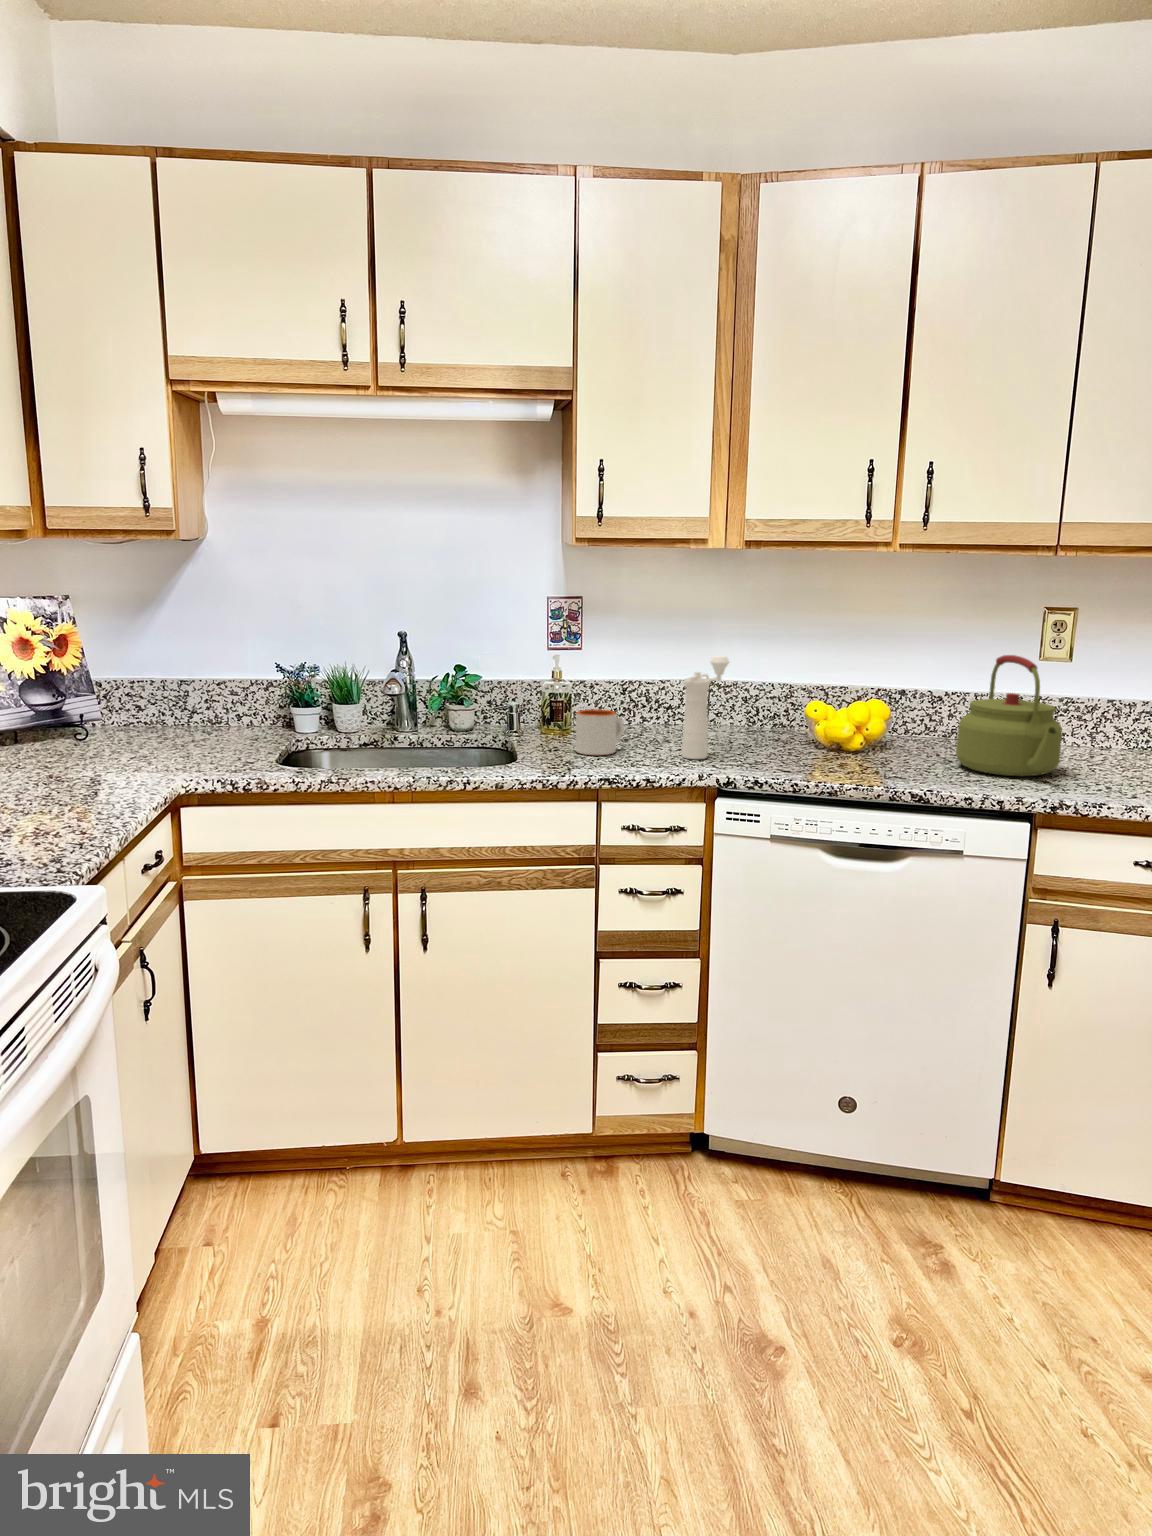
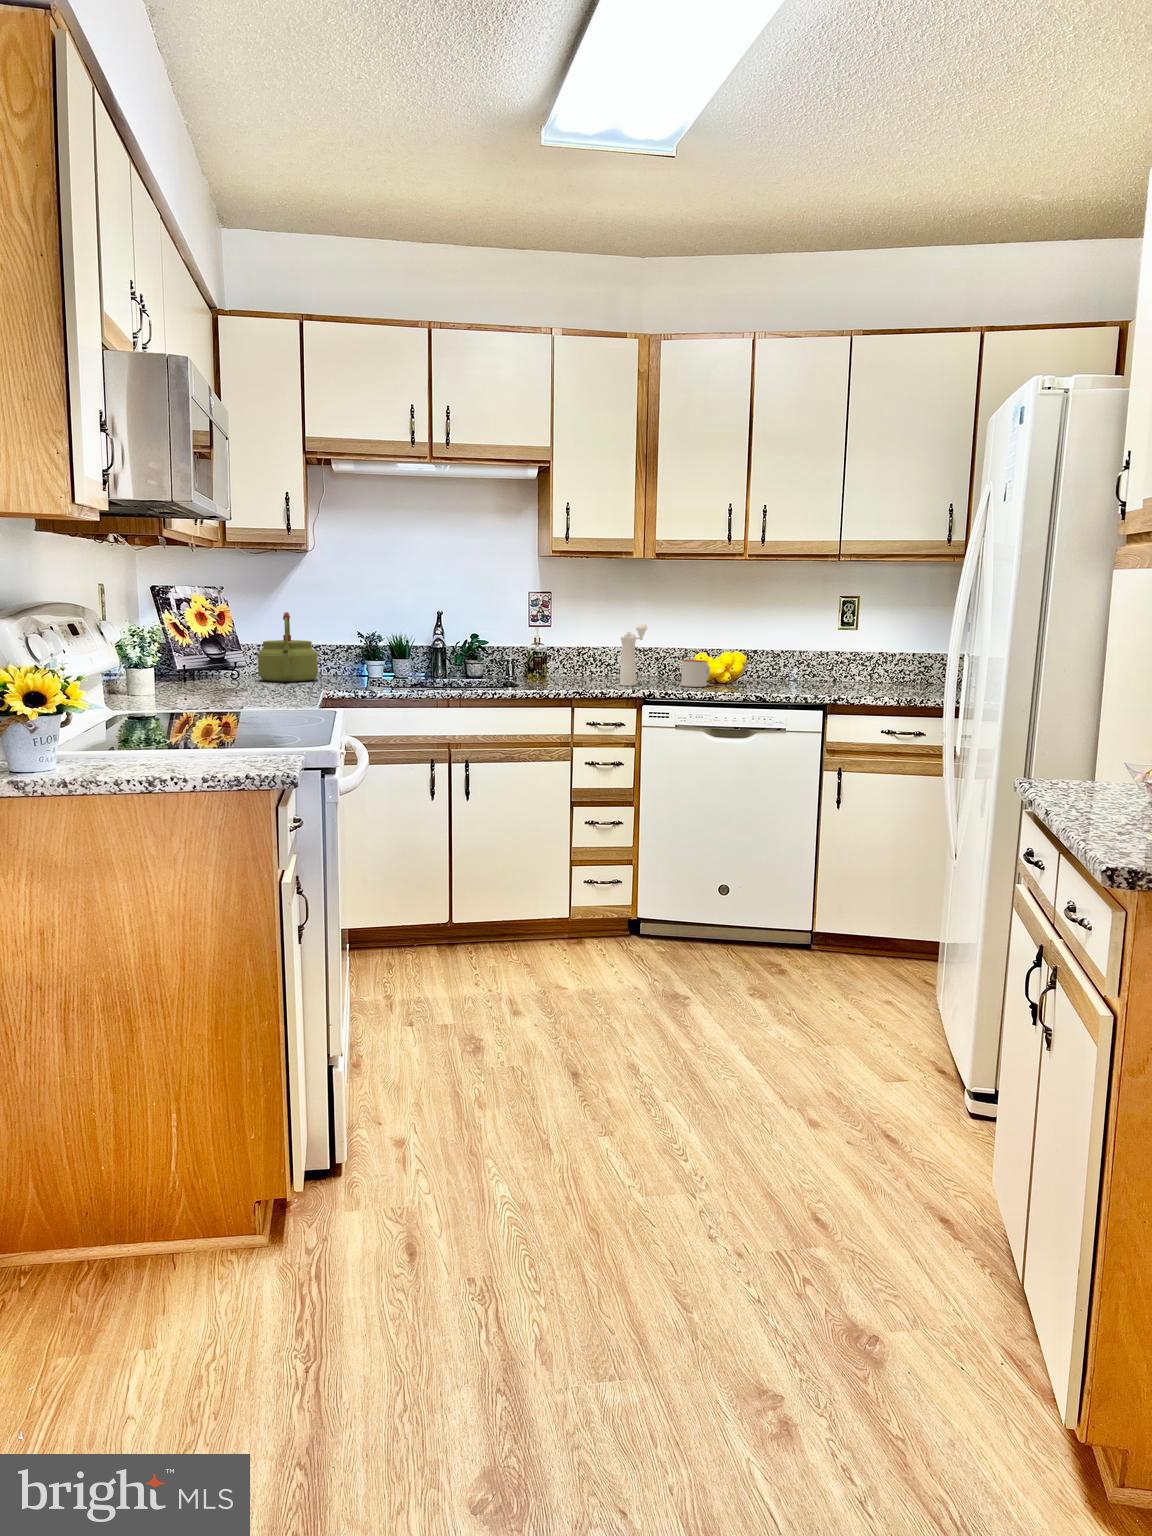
kettle: present [956,655,1062,776] -> present [258,612,318,682]
mug: present [576,709,624,755] -> present [681,660,710,687]

